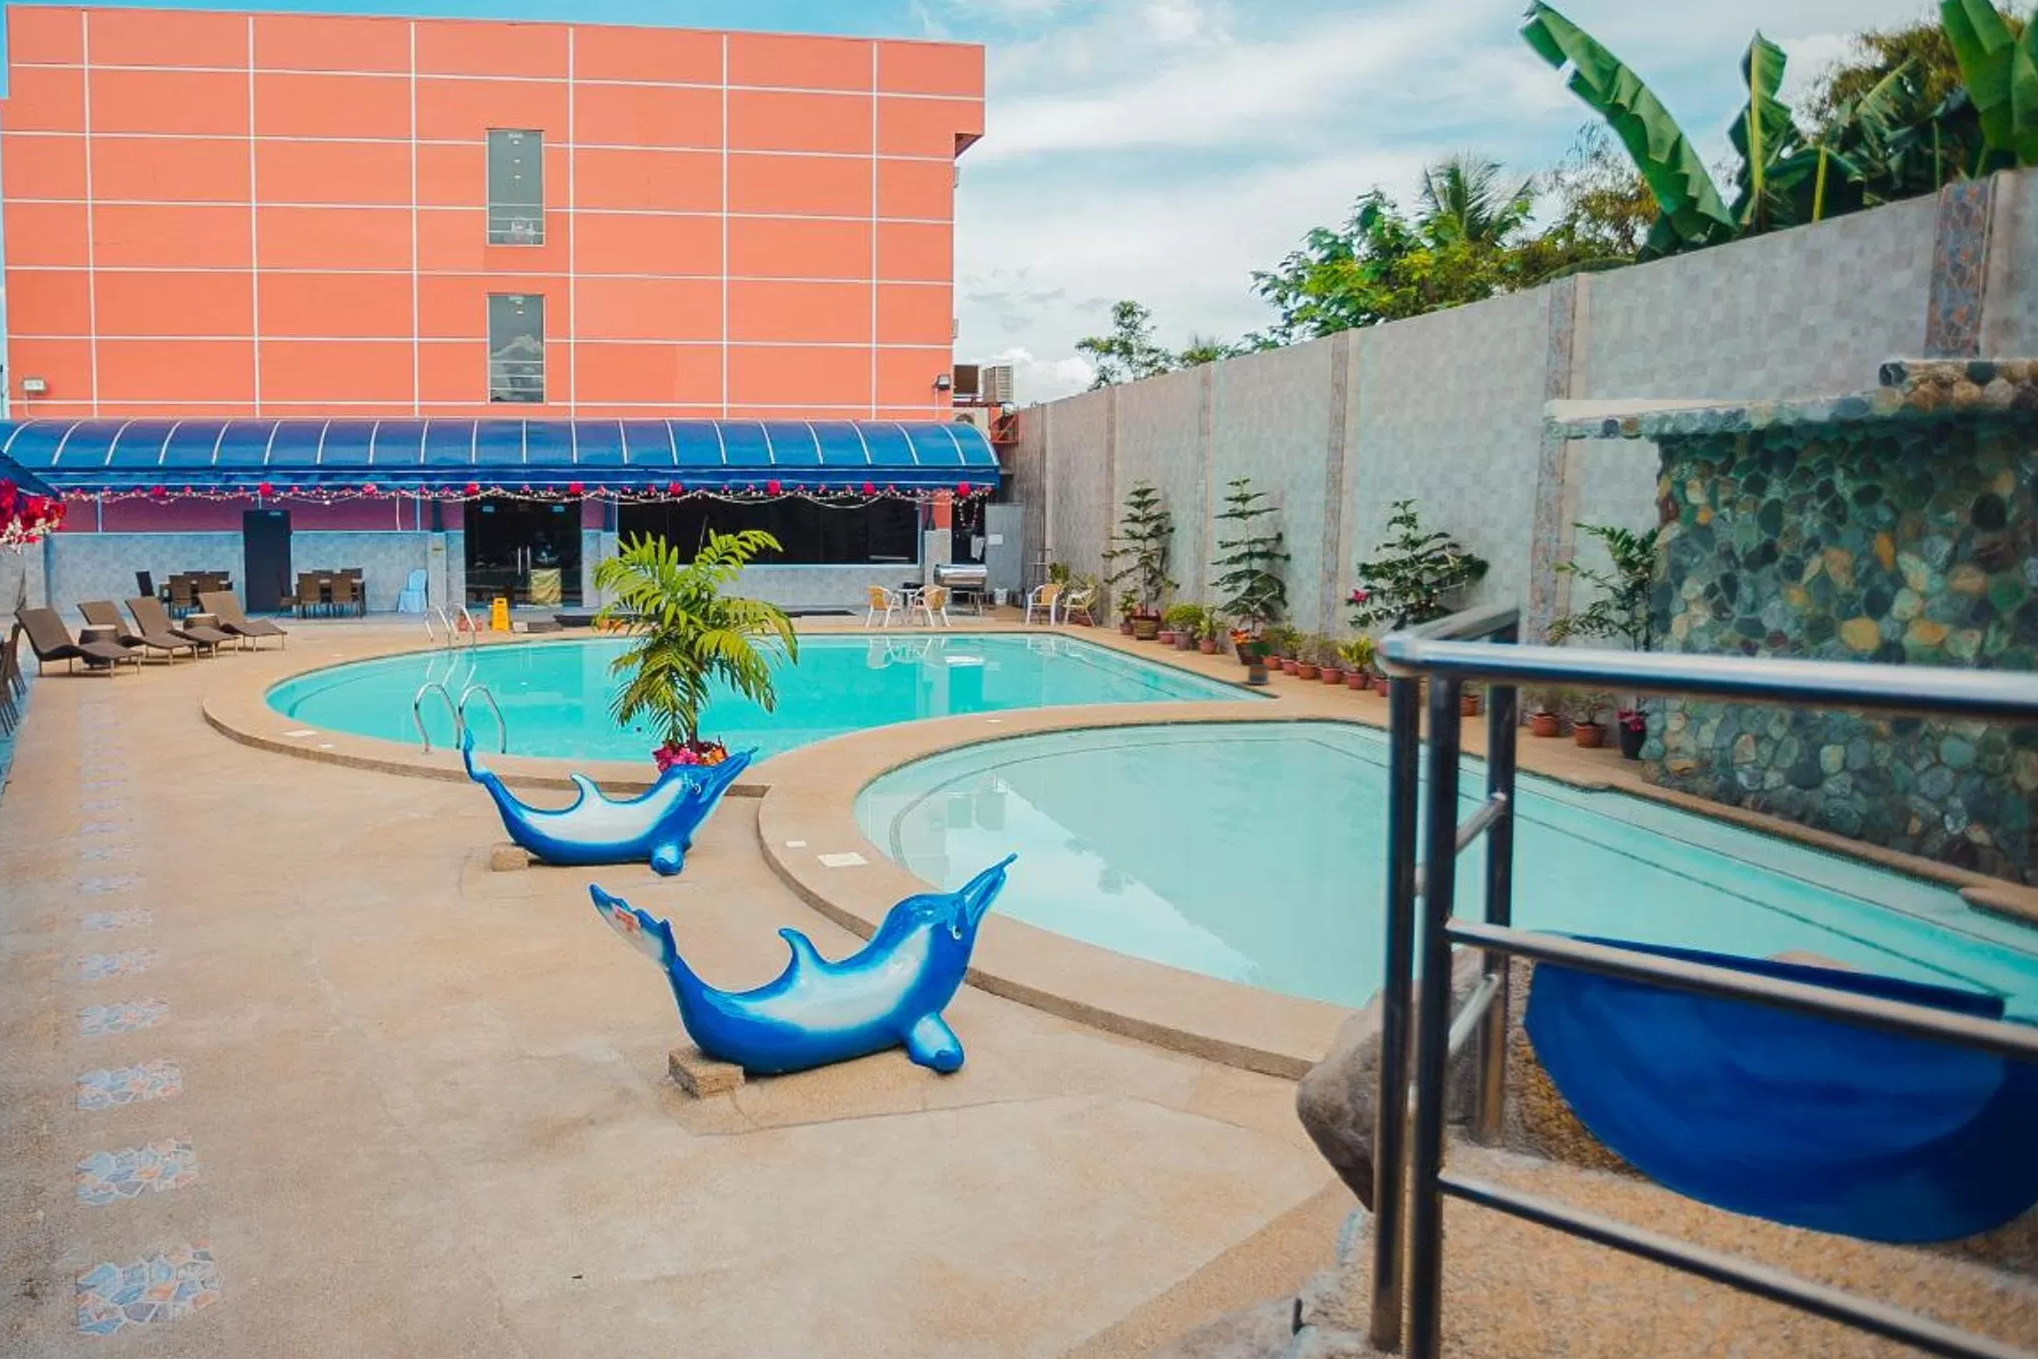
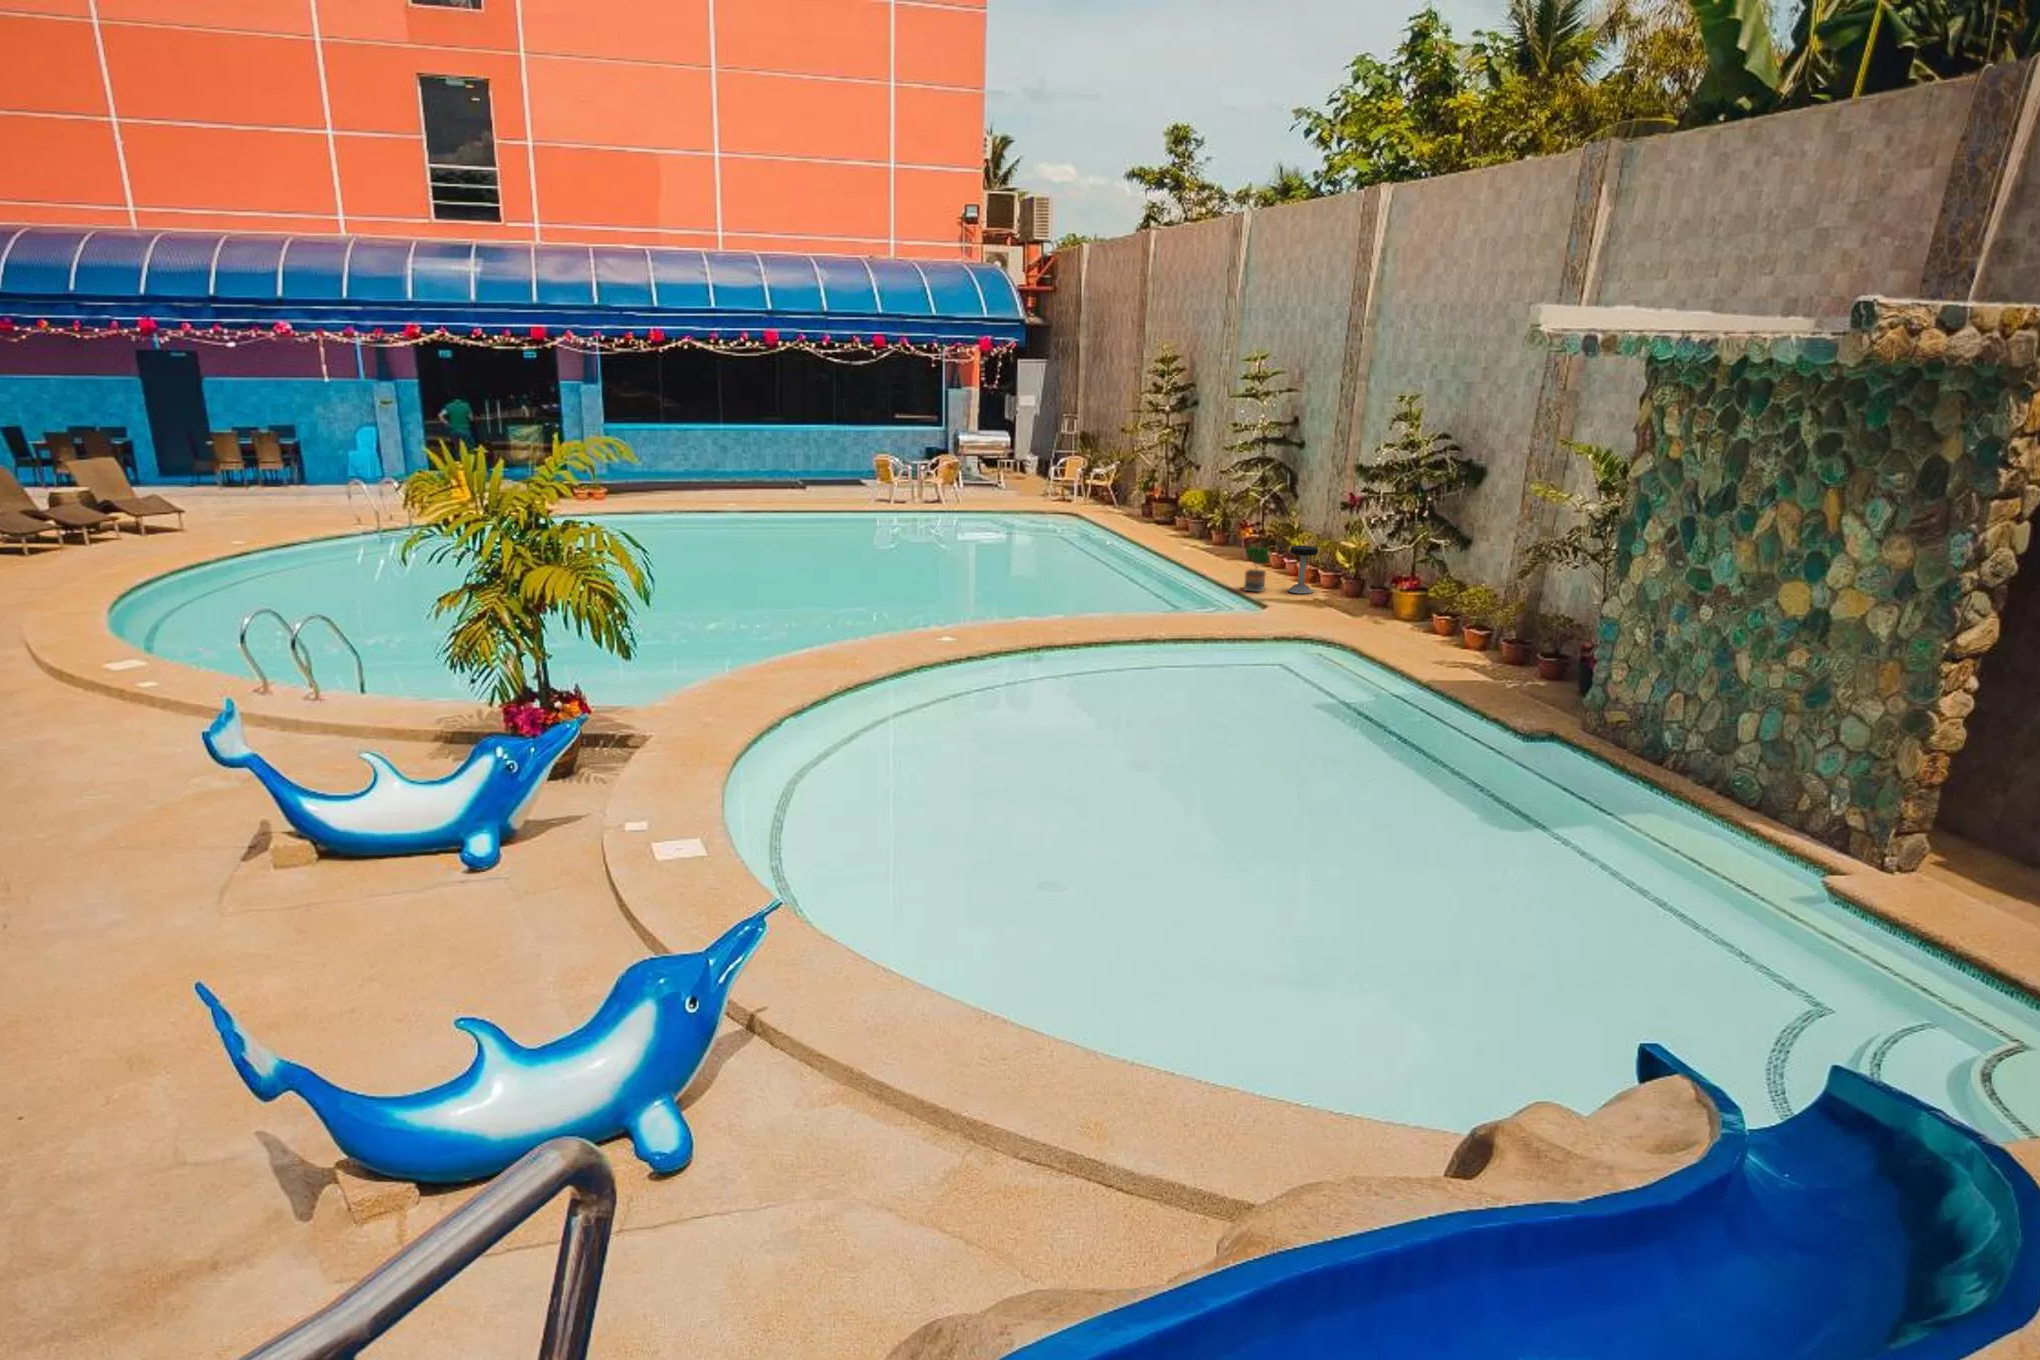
stool: none [1293,640,1321,685] -> present [1288,546,1318,594]

